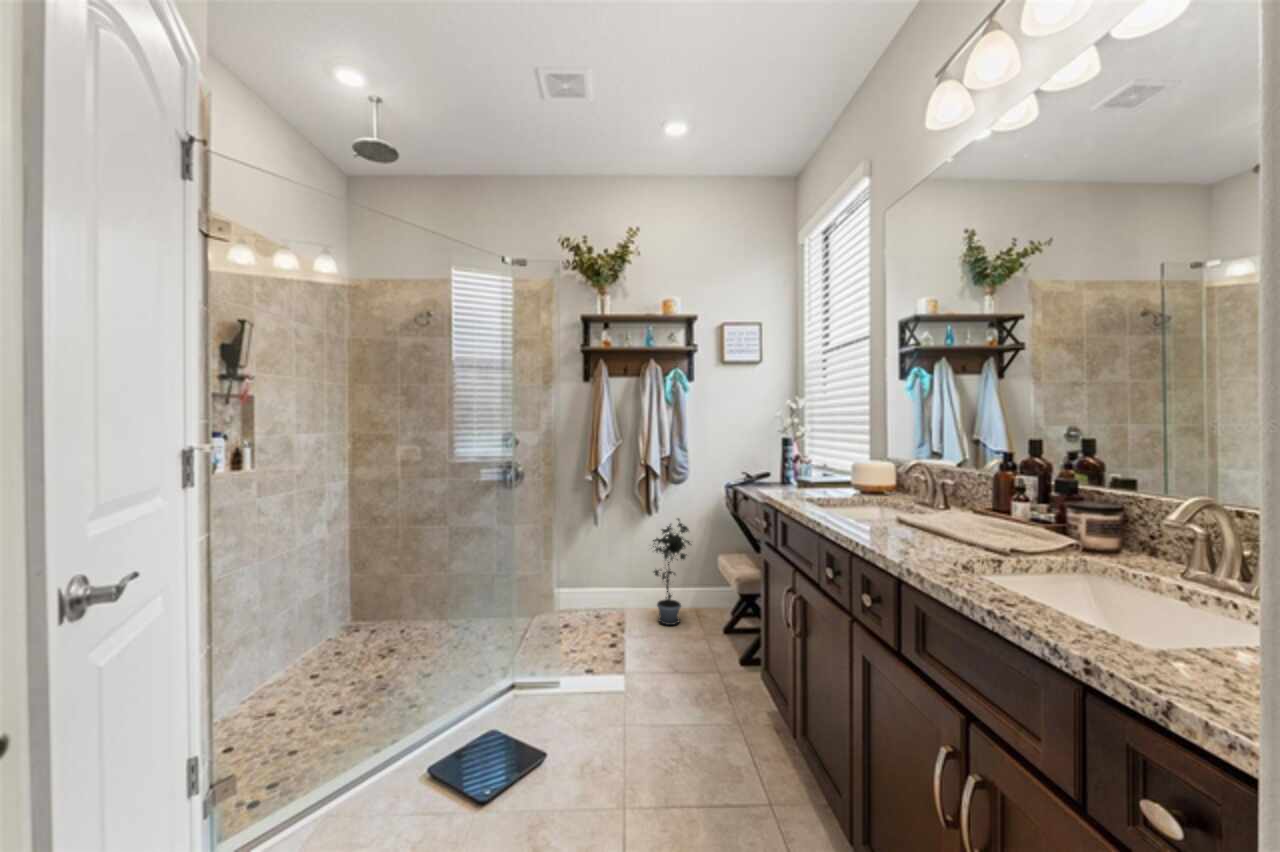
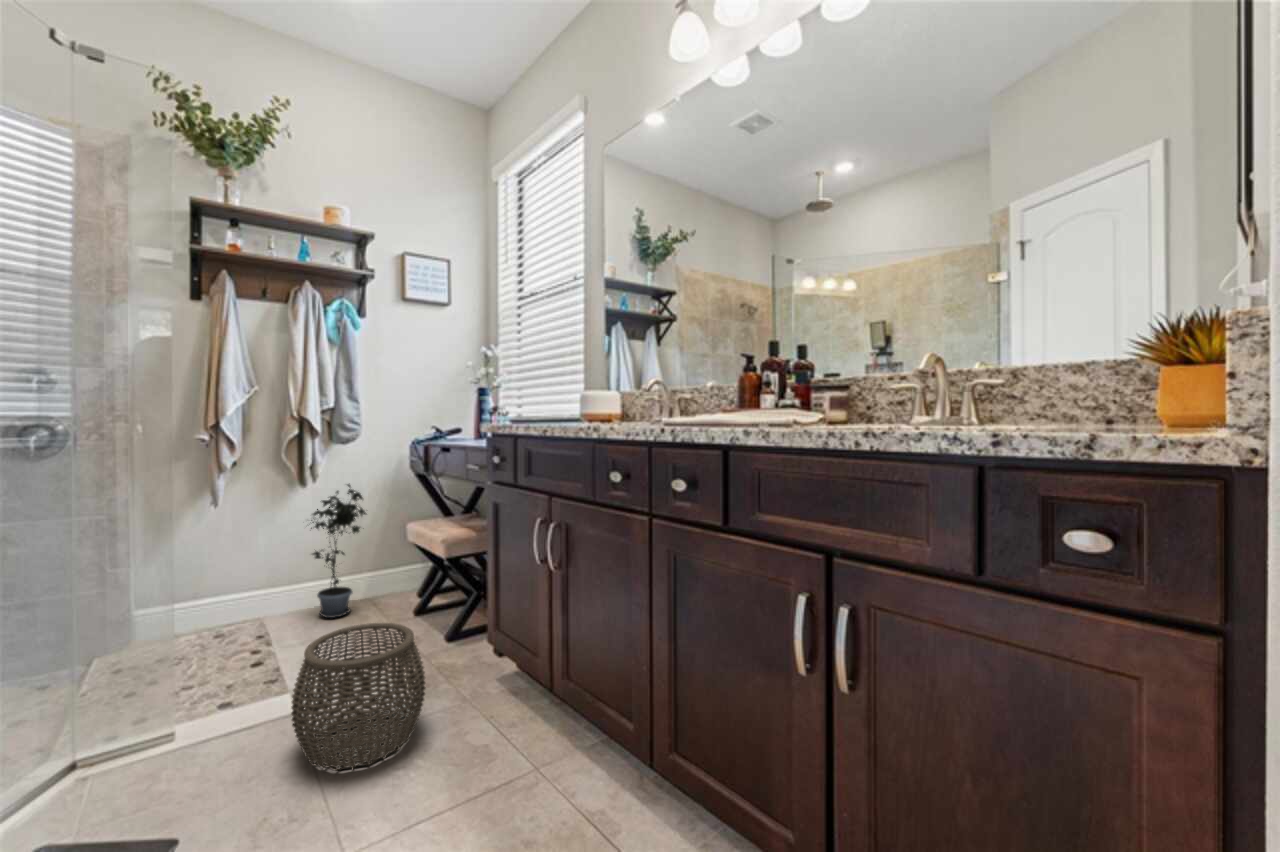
woven basket: none [618,647,713,767] -> present [291,623,426,771]

